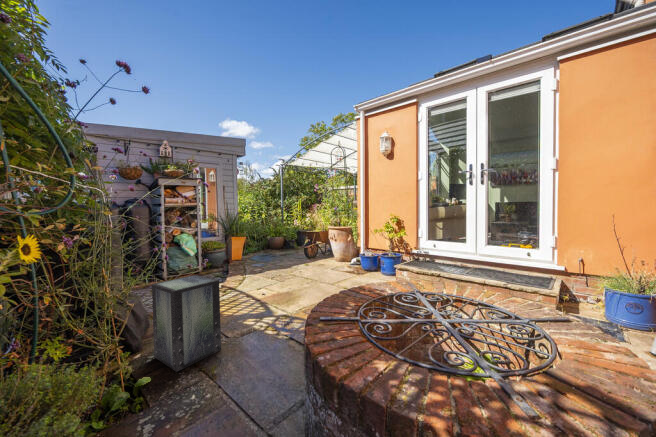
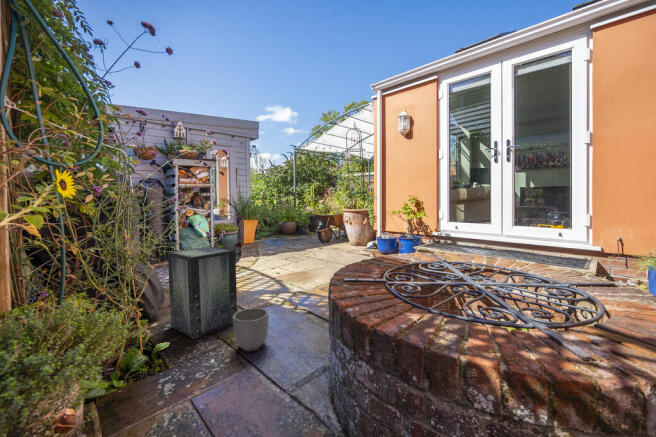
planter: none [214,339,250,385] -> present [233,308,269,352]

